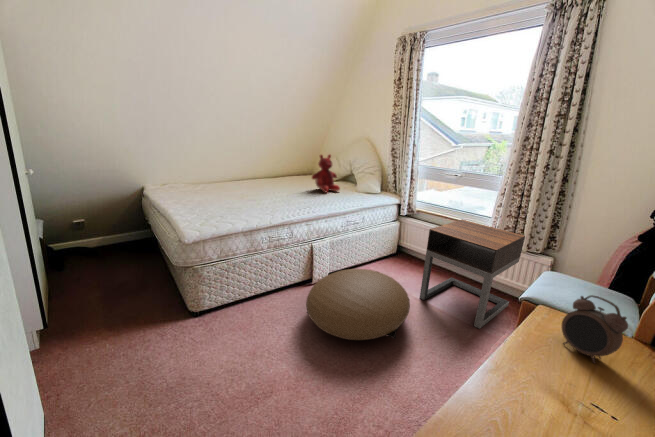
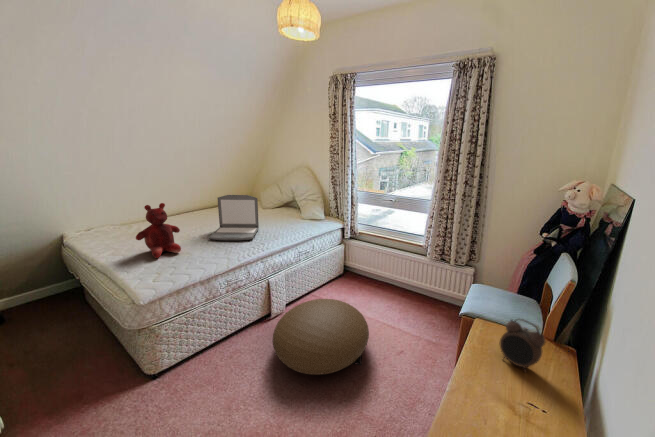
teddy bear: present [312,155,340,192] -> present [136,203,181,258]
laptop: none [261,159,311,203] -> present [209,195,259,240]
nightstand: present [420,219,525,329] -> none [373,240,453,339]

